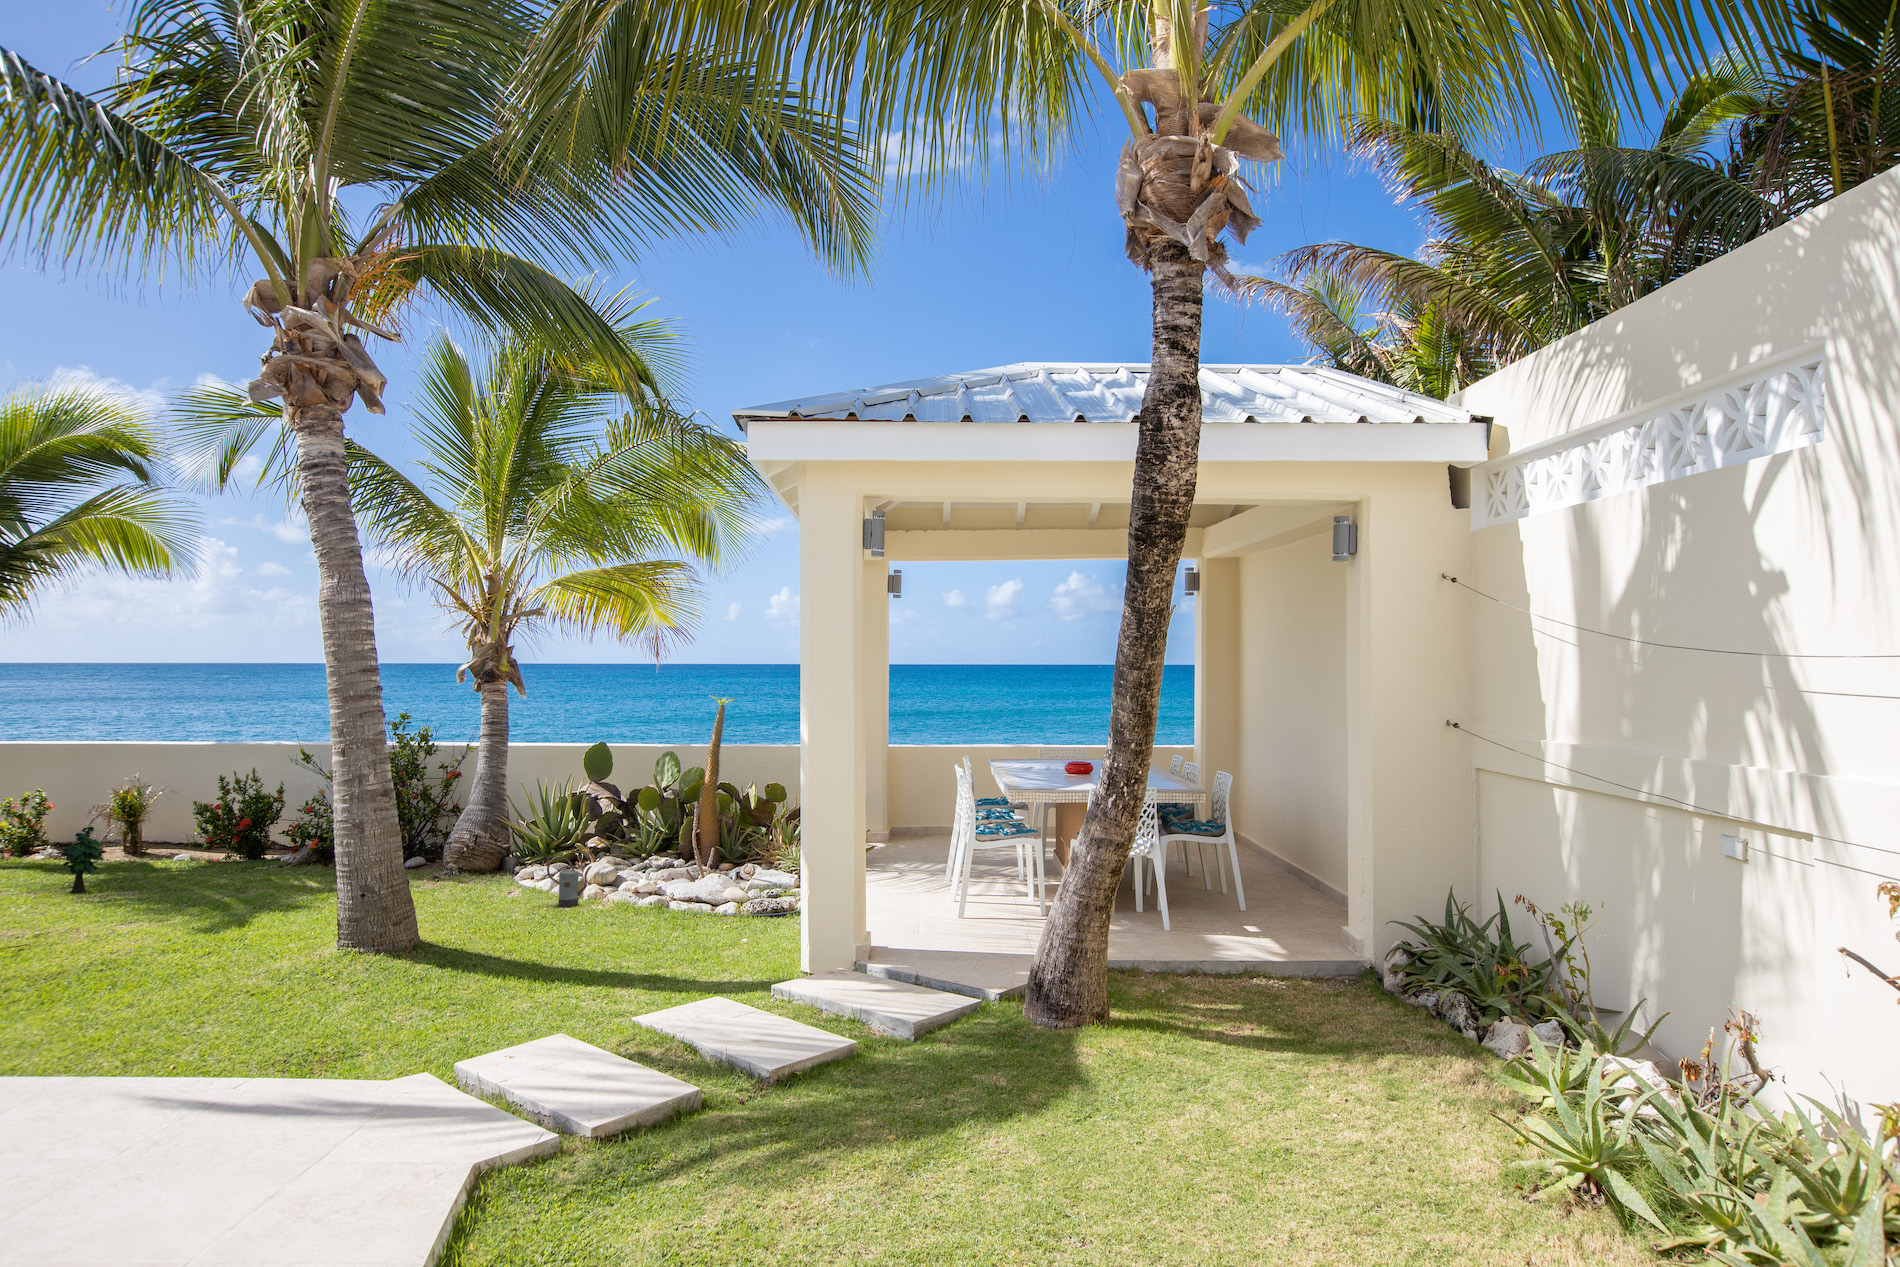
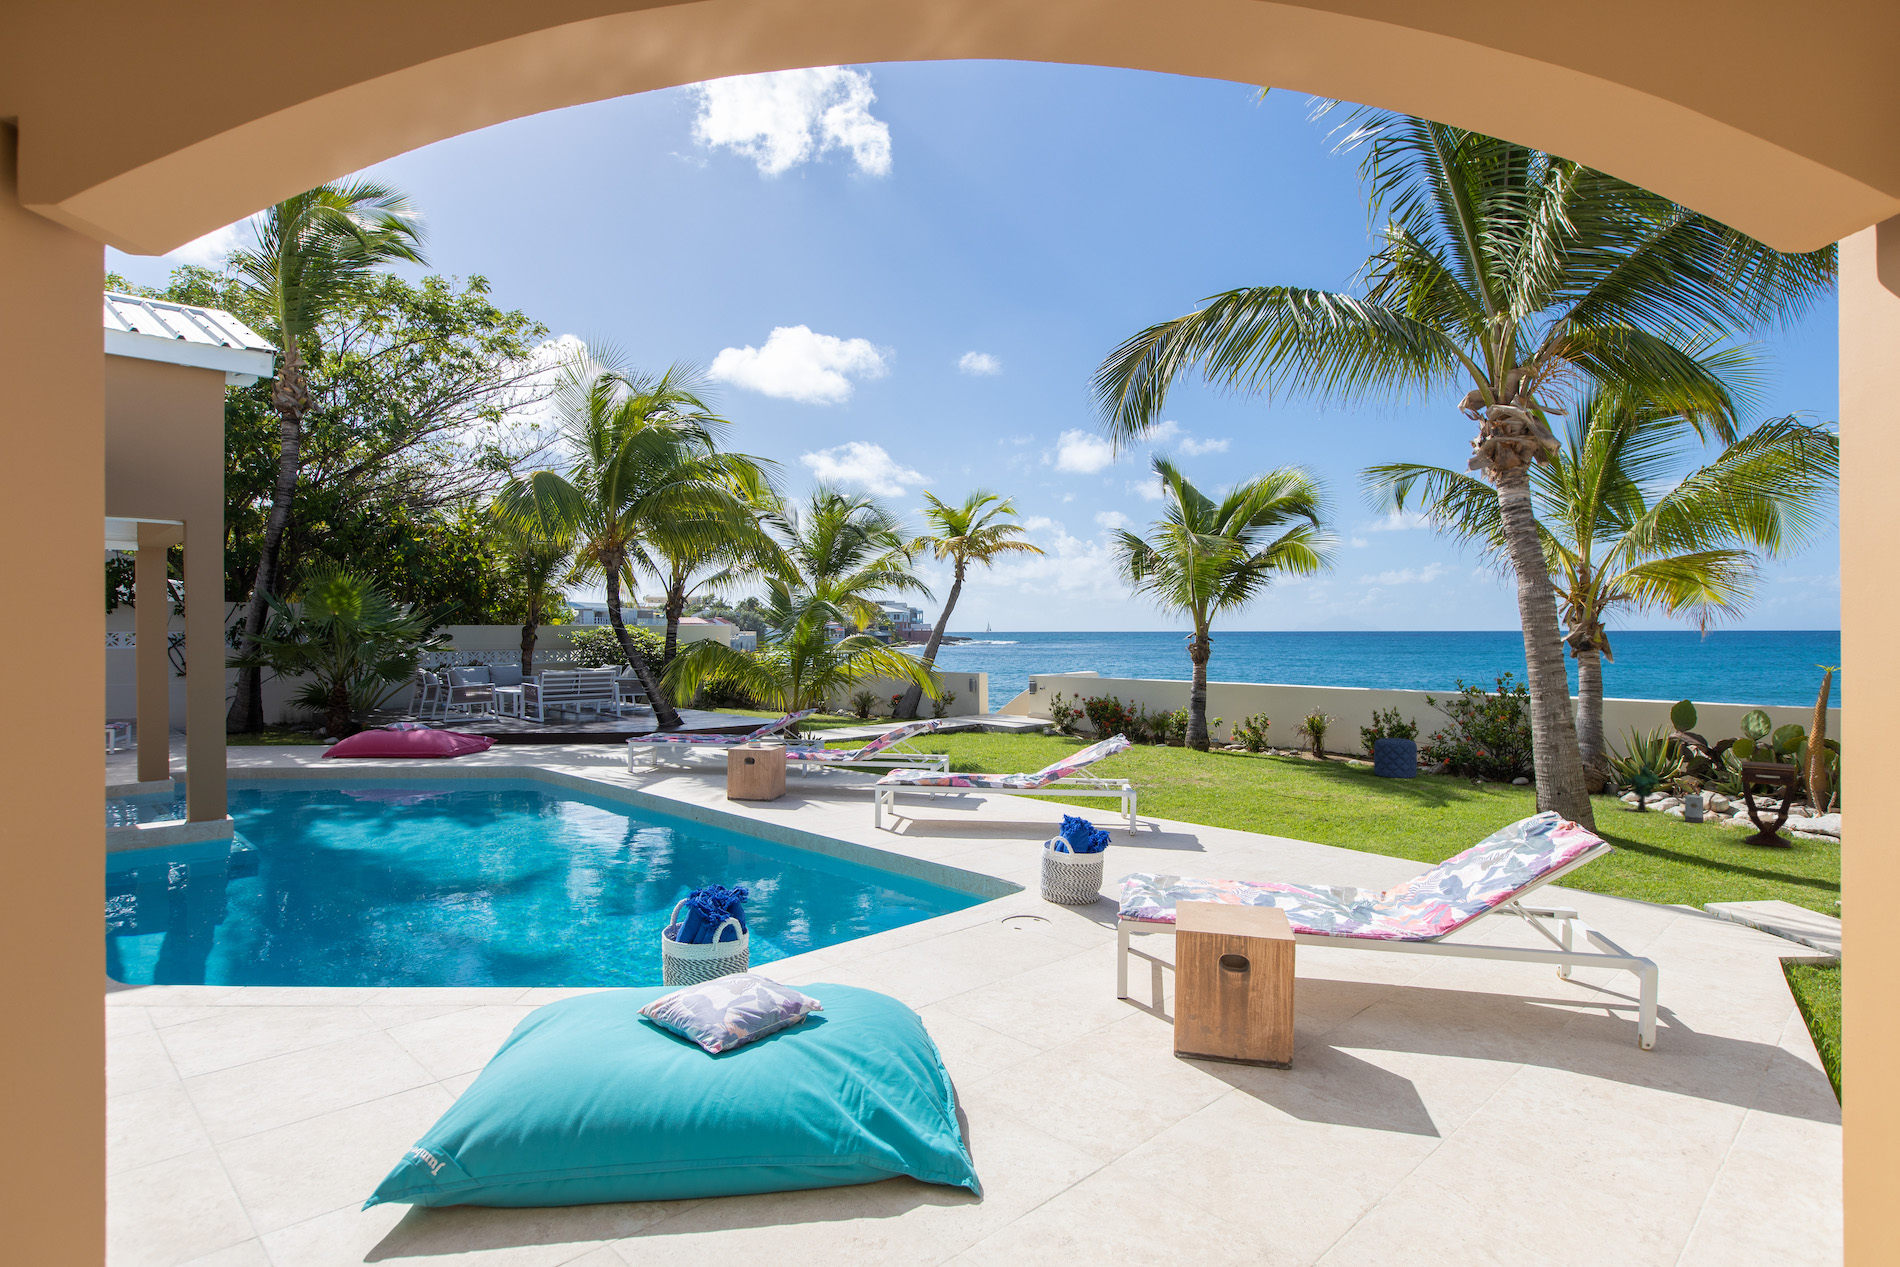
pouf: none [181,819,253,883] -> present [1374,738,1417,778]
side table: none [600,825,659,933] -> present [1741,761,1795,848]
decorative plant: present [56,827,103,893] -> present [1626,762,1659,812]

